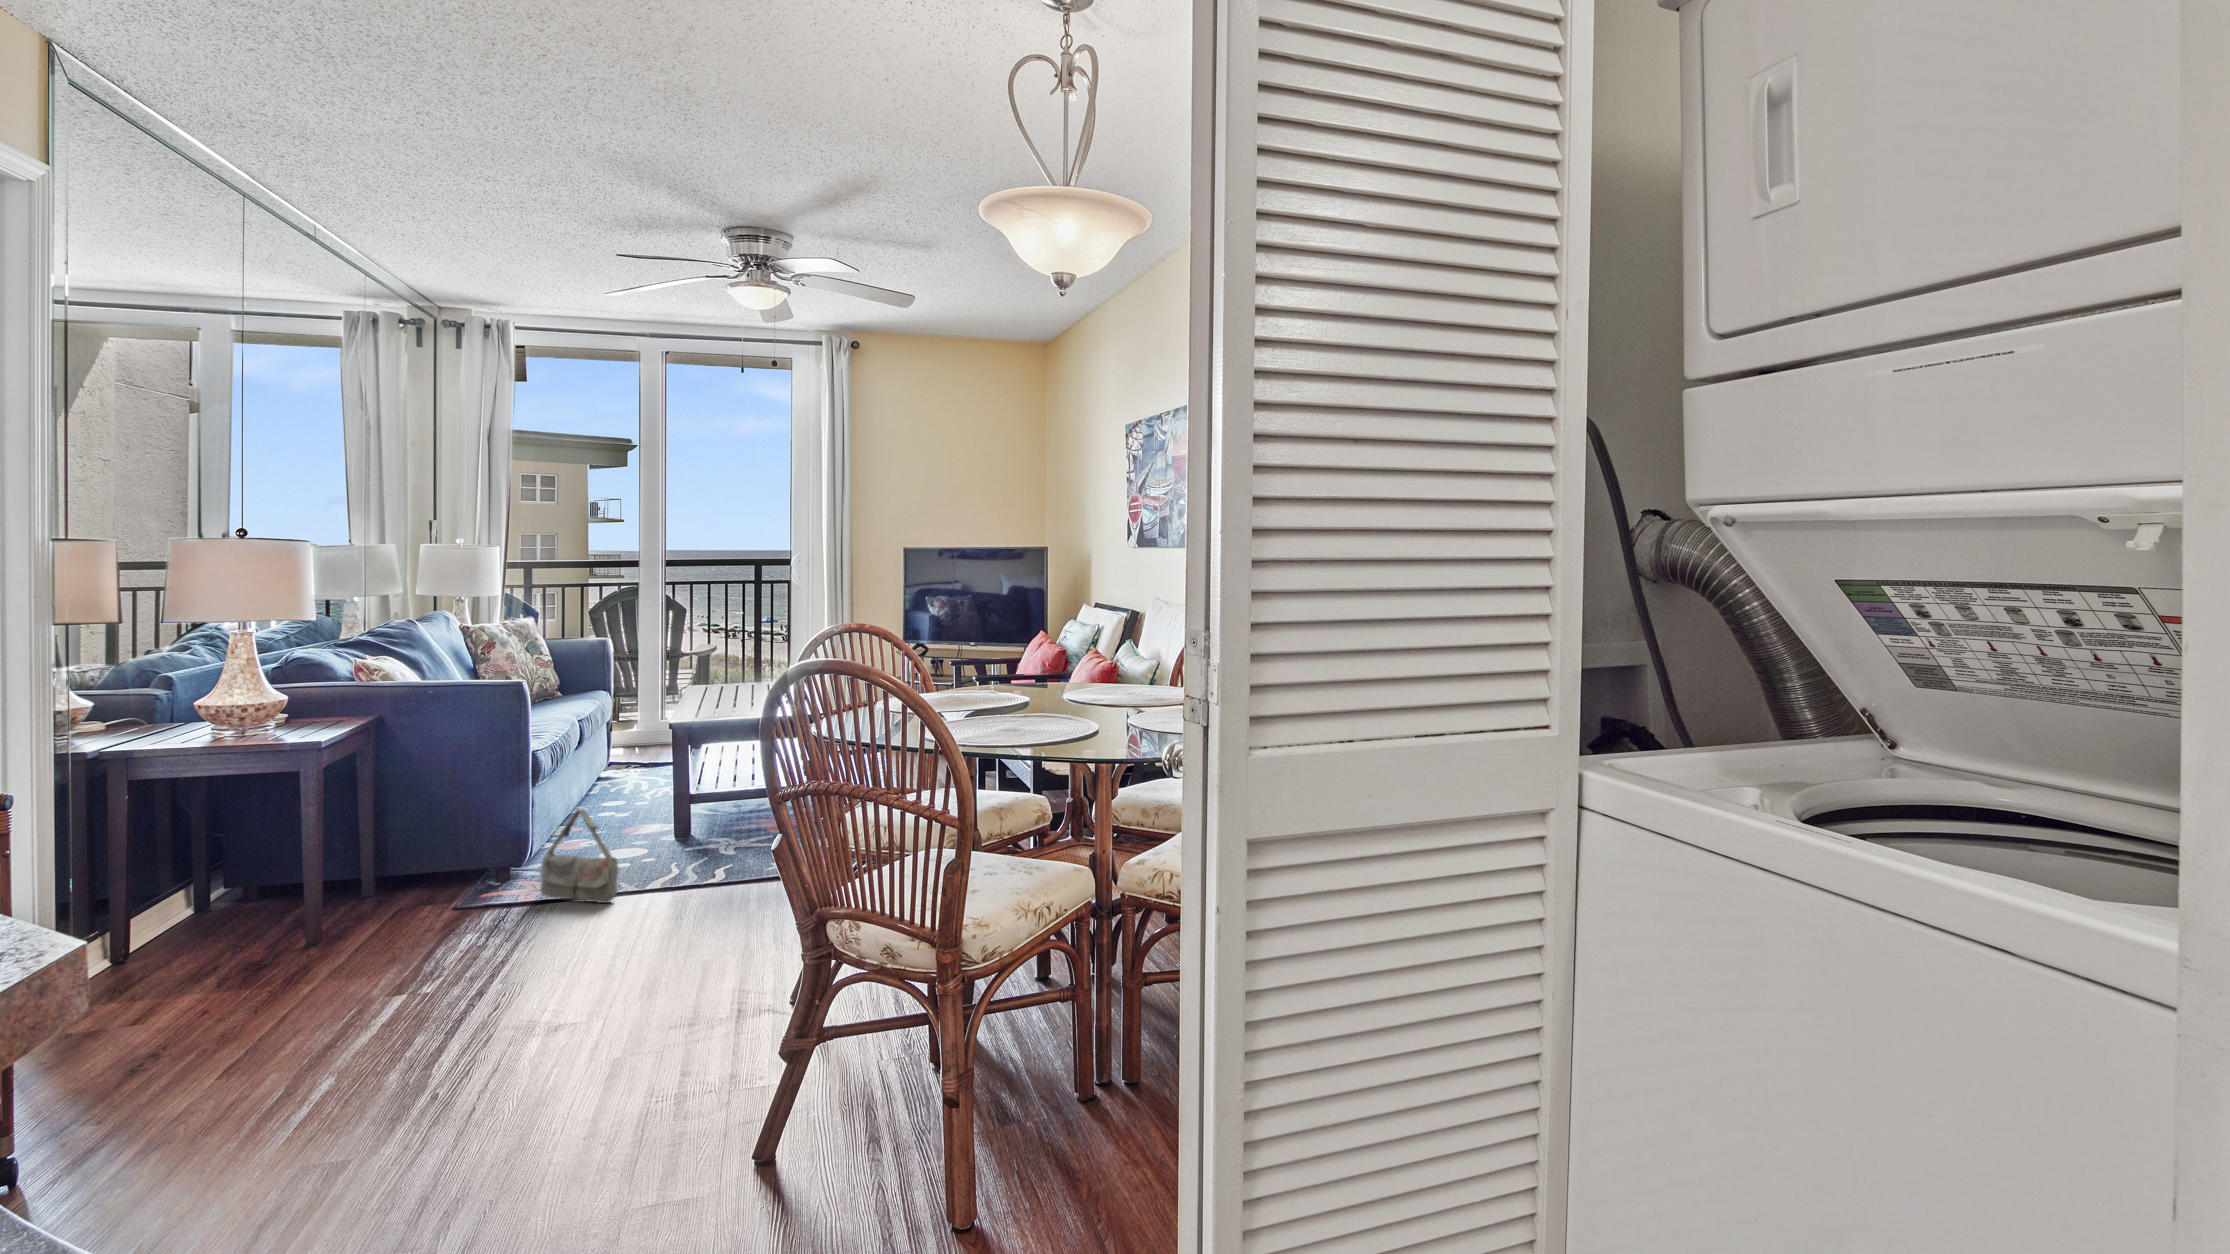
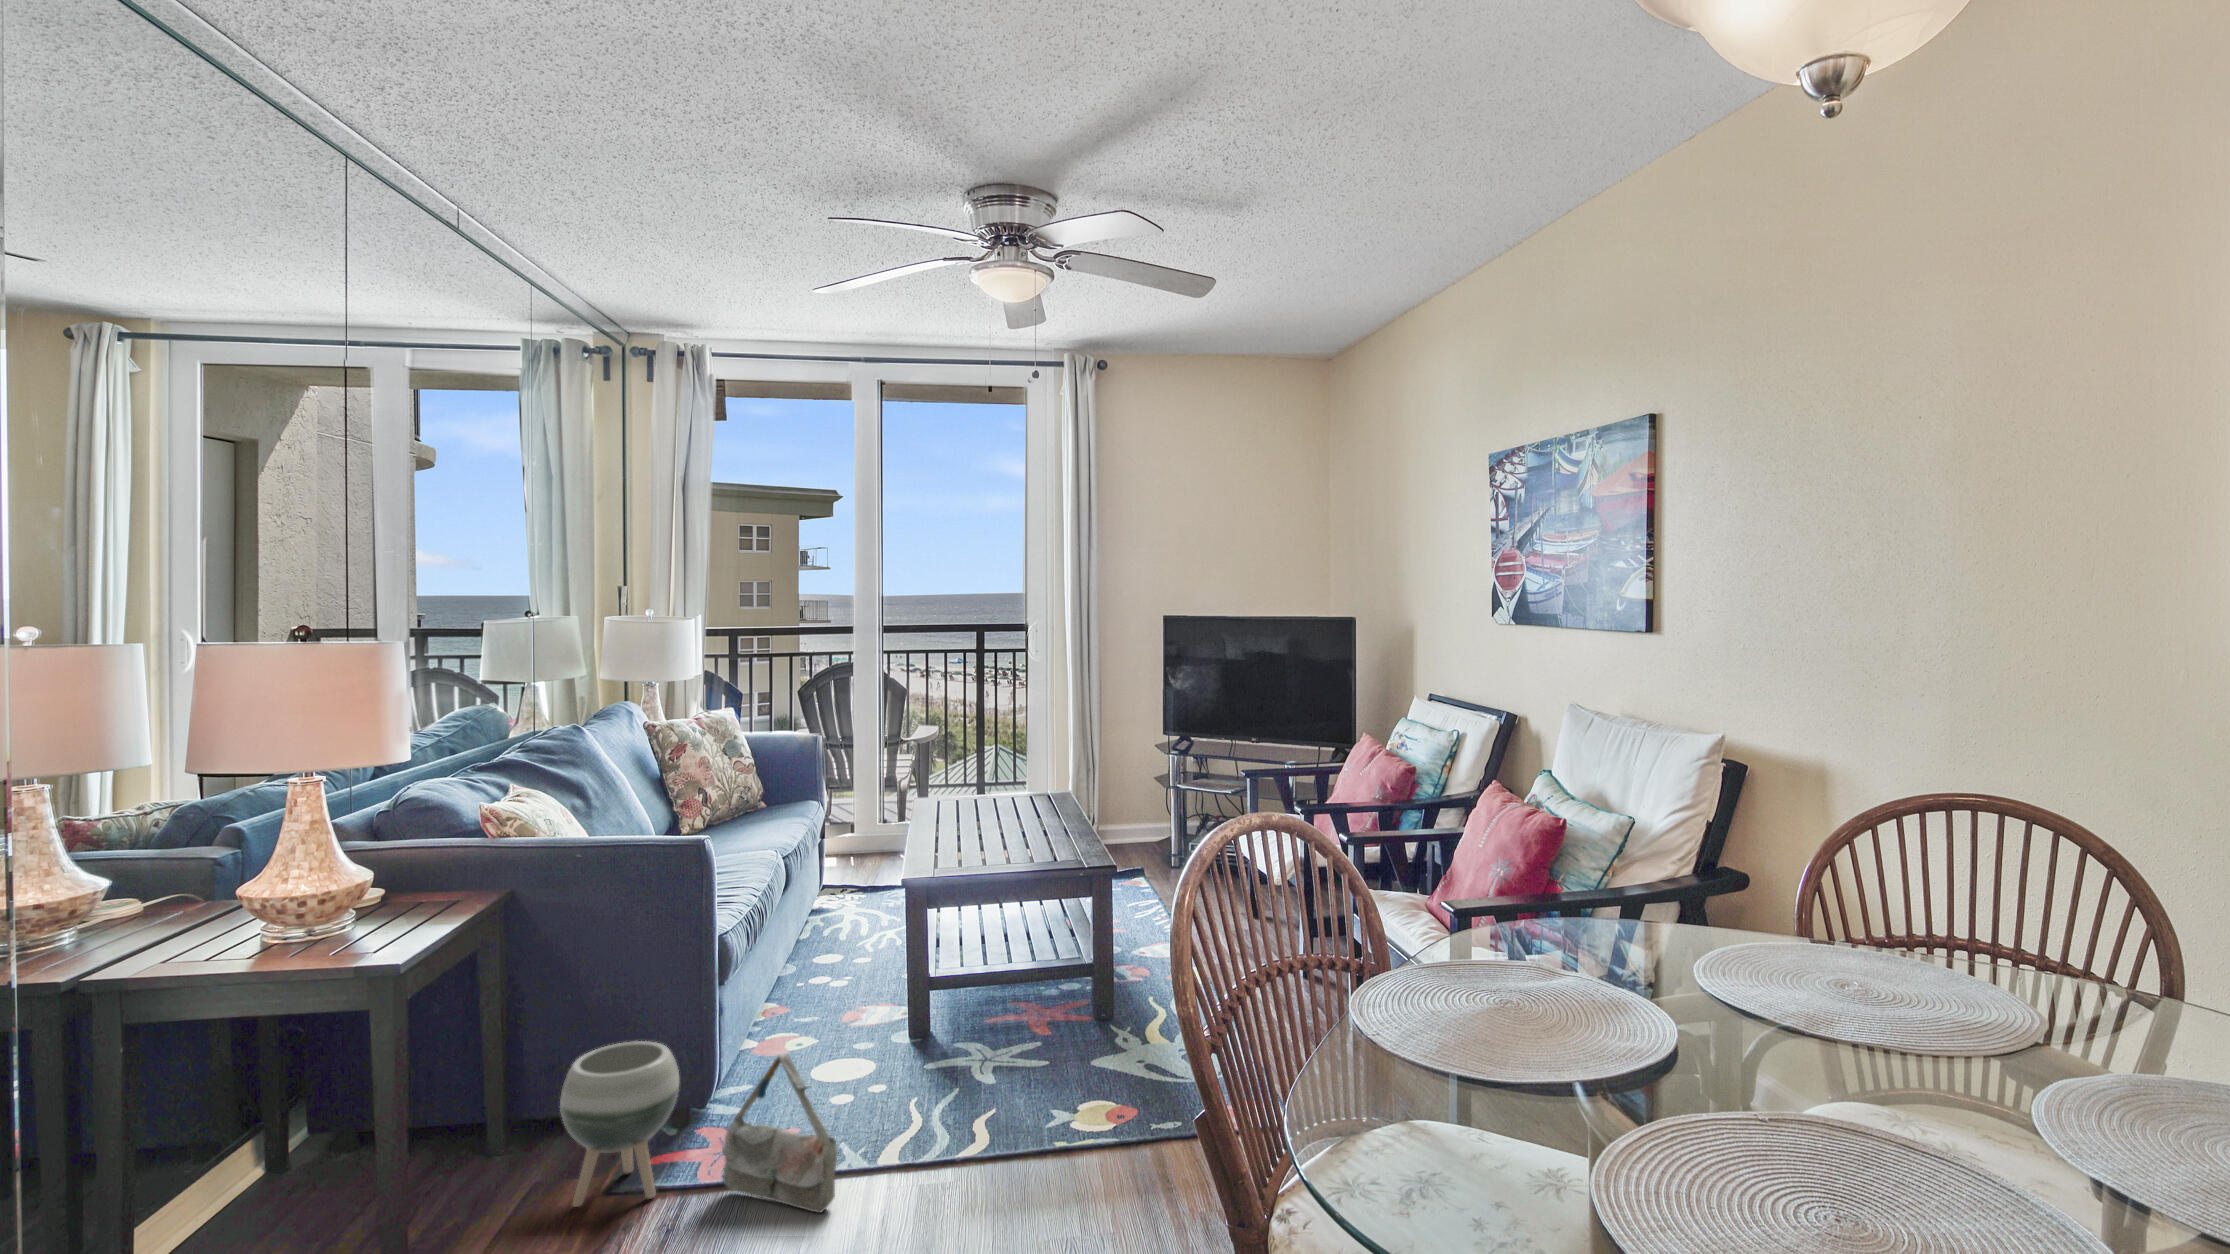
planter: none [425,810,508,908] -> present [560,1041,679,1207]

